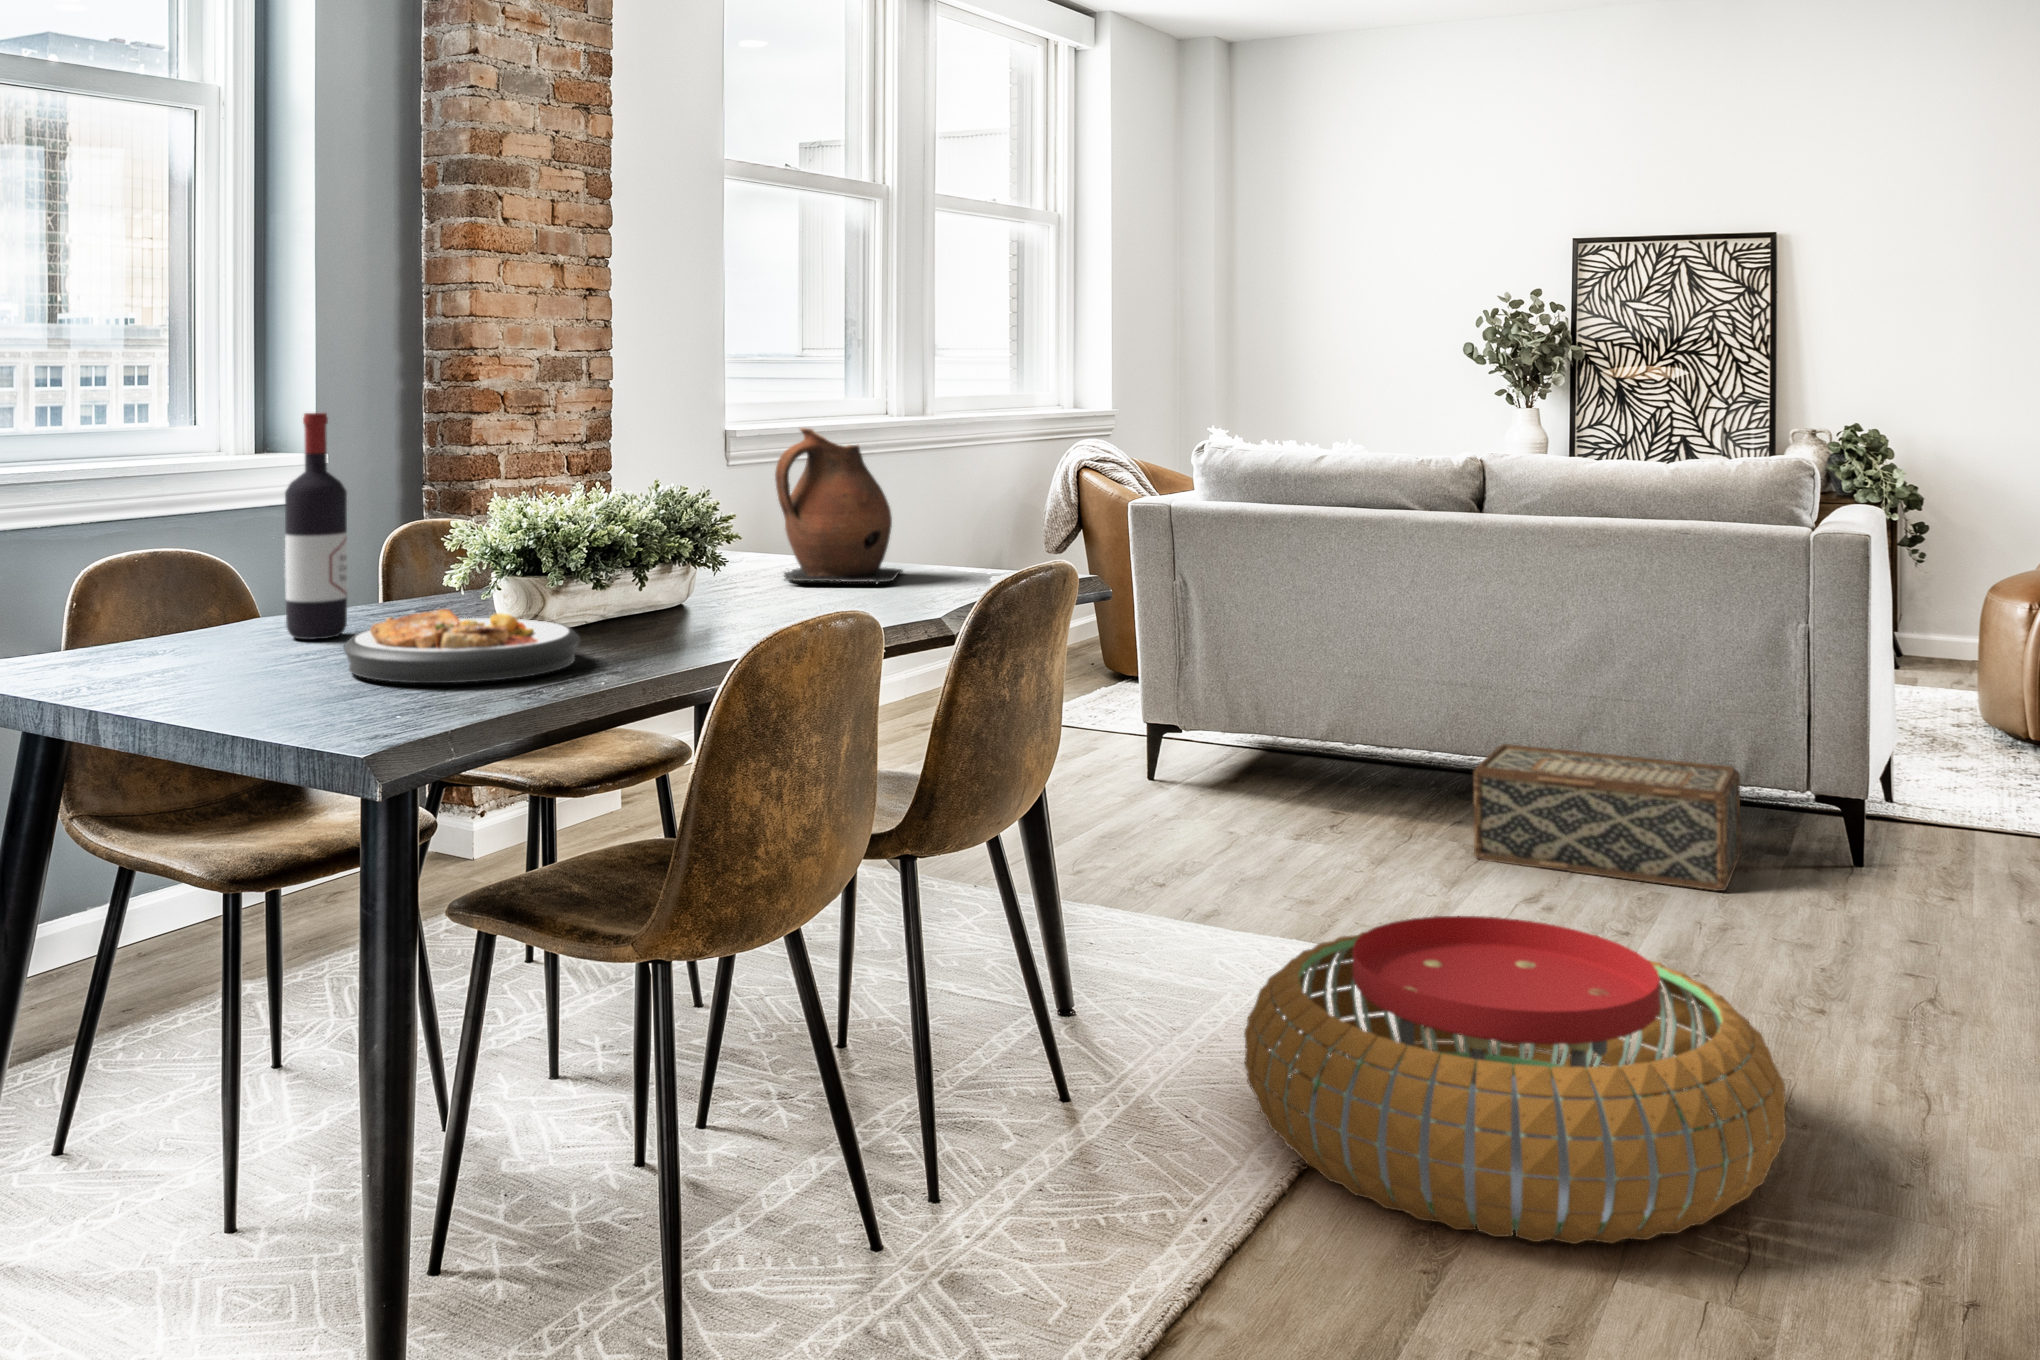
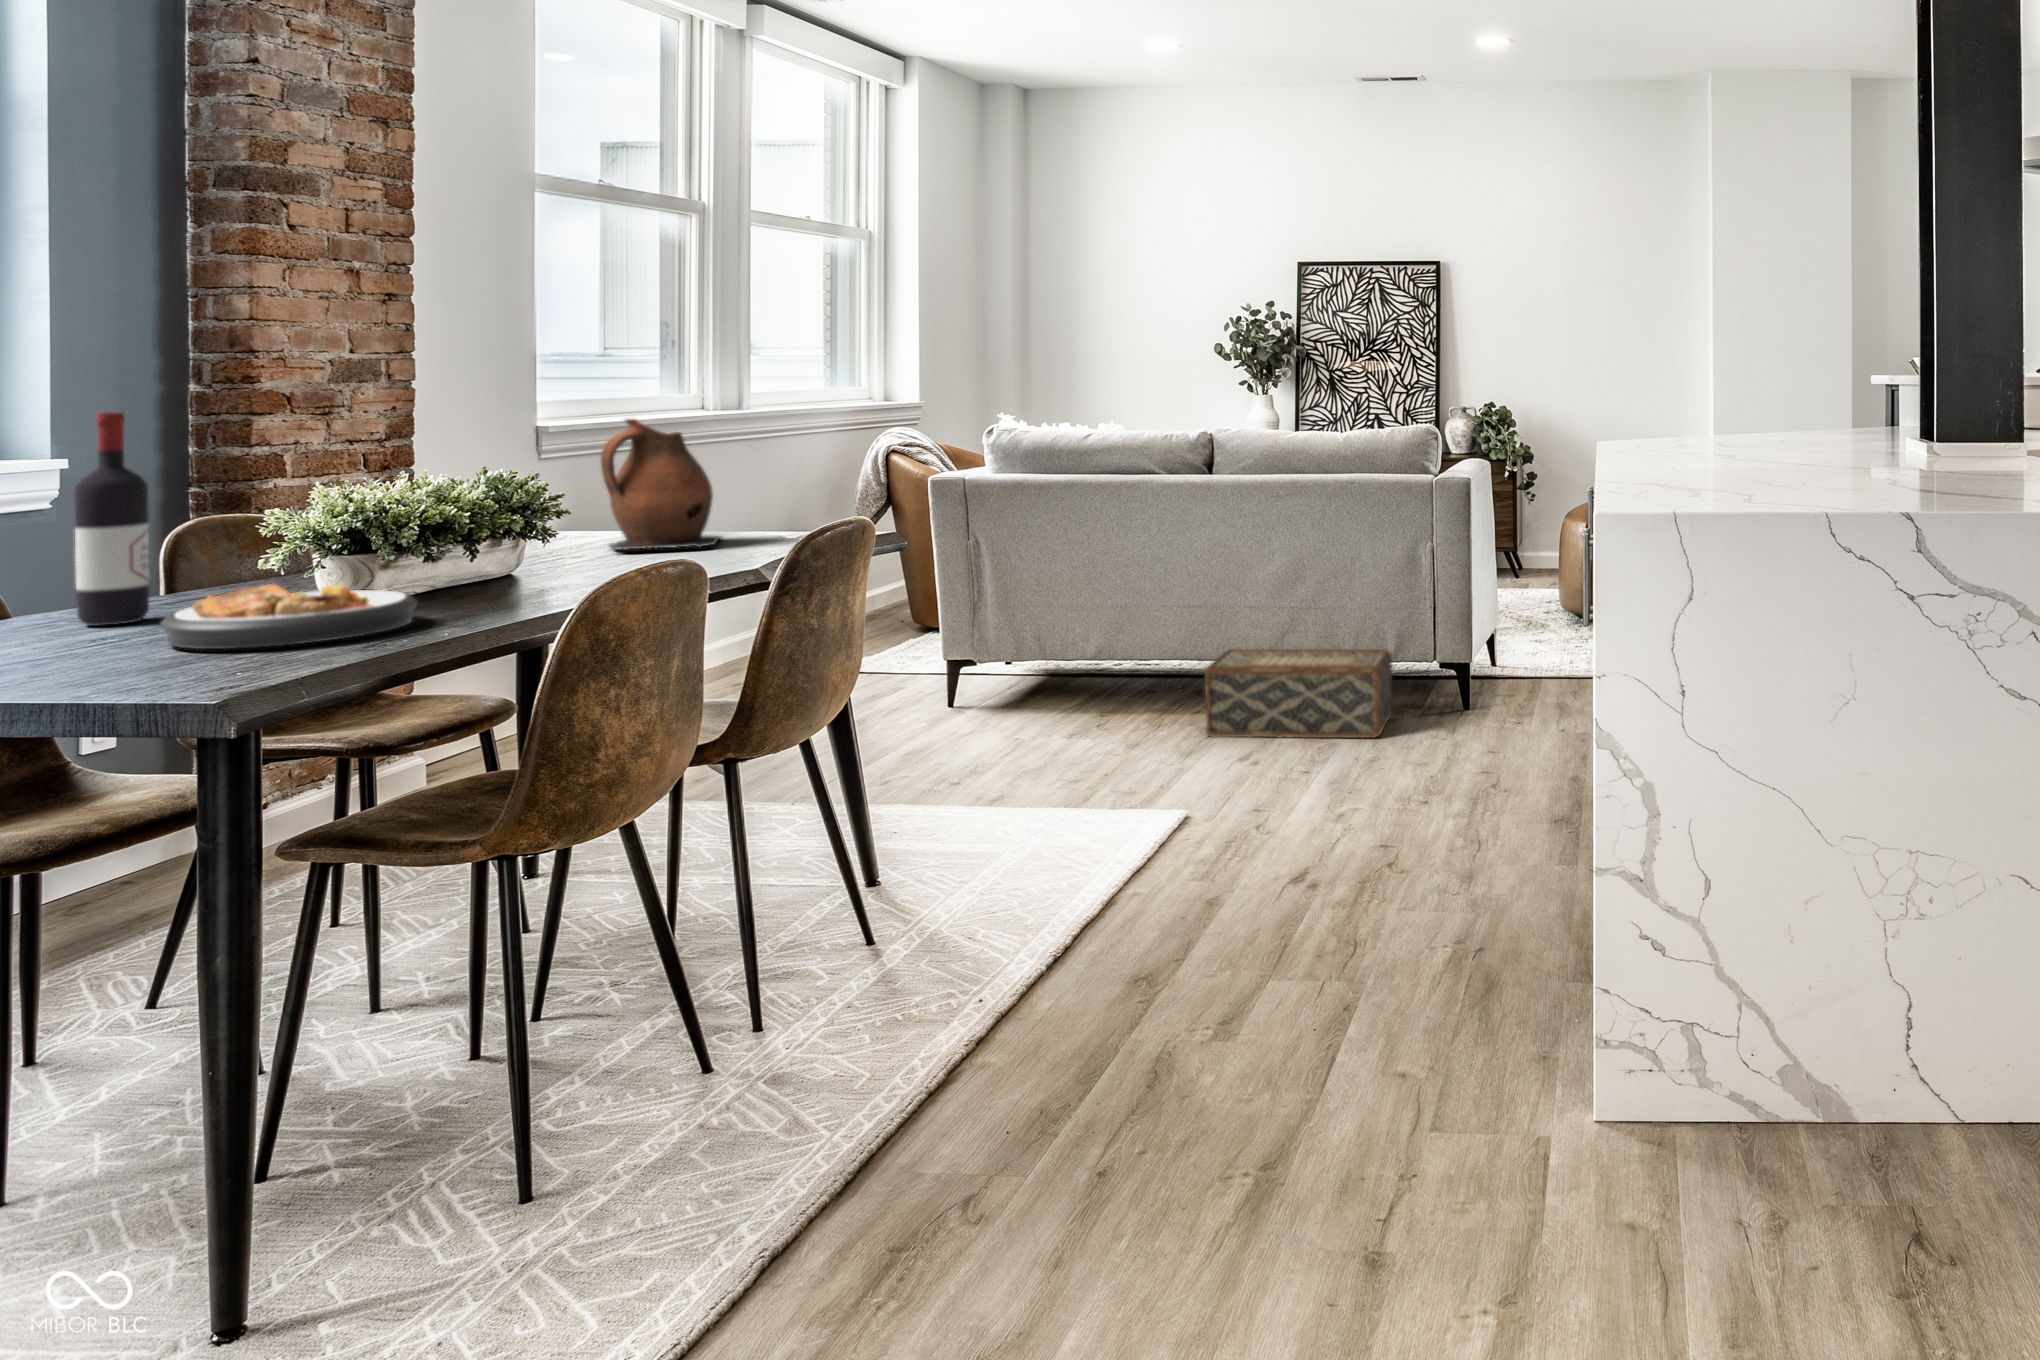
pouf: present [1244,916,1786,1244] -> none [1015,762,1387,976]

